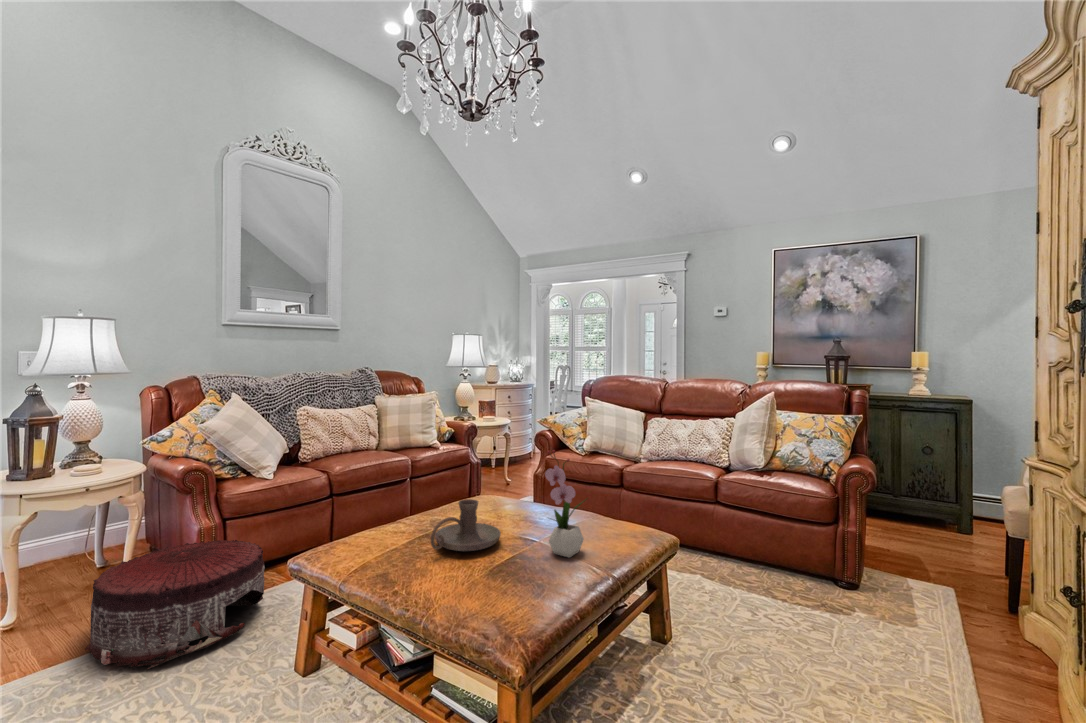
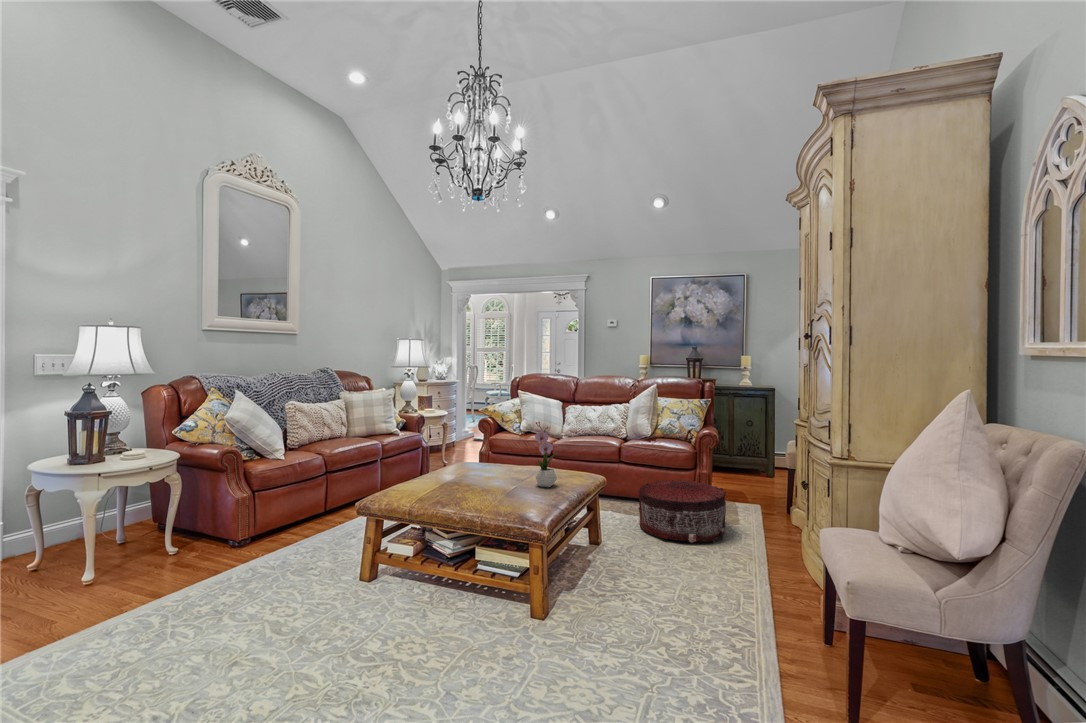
candle holder: present [431,499,501,551] -> none [460,457,503,488]
pouf: present [85,539,265,669] -> present [639,480,726,543]

